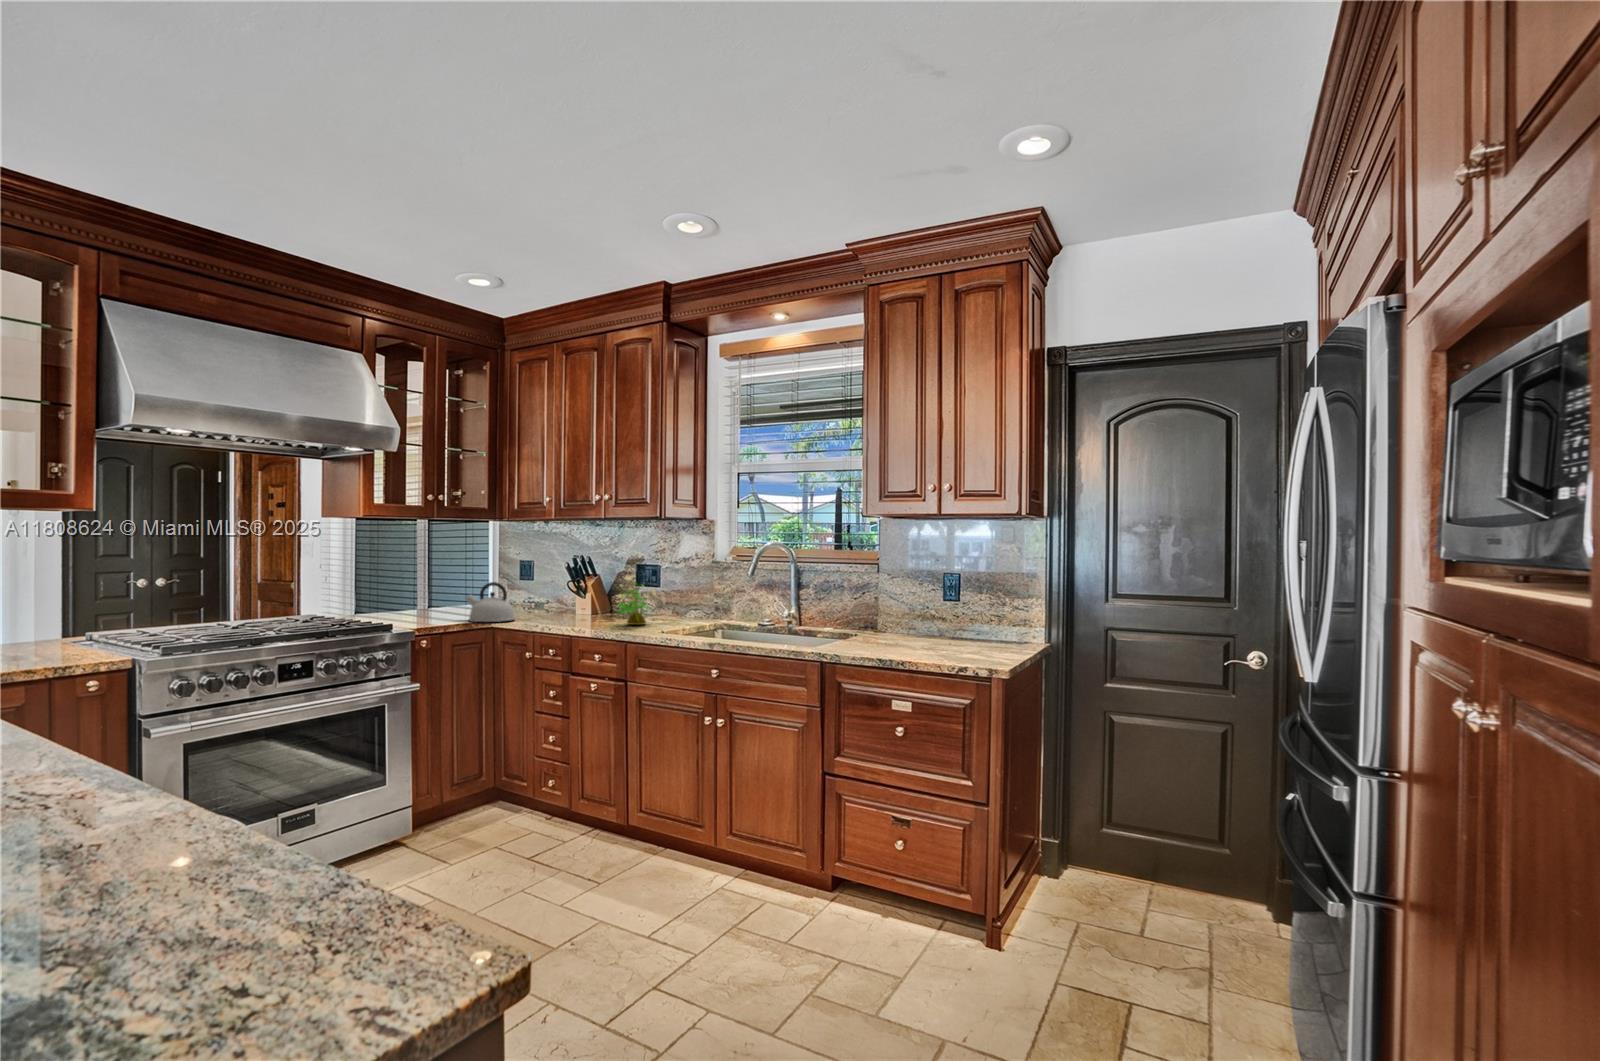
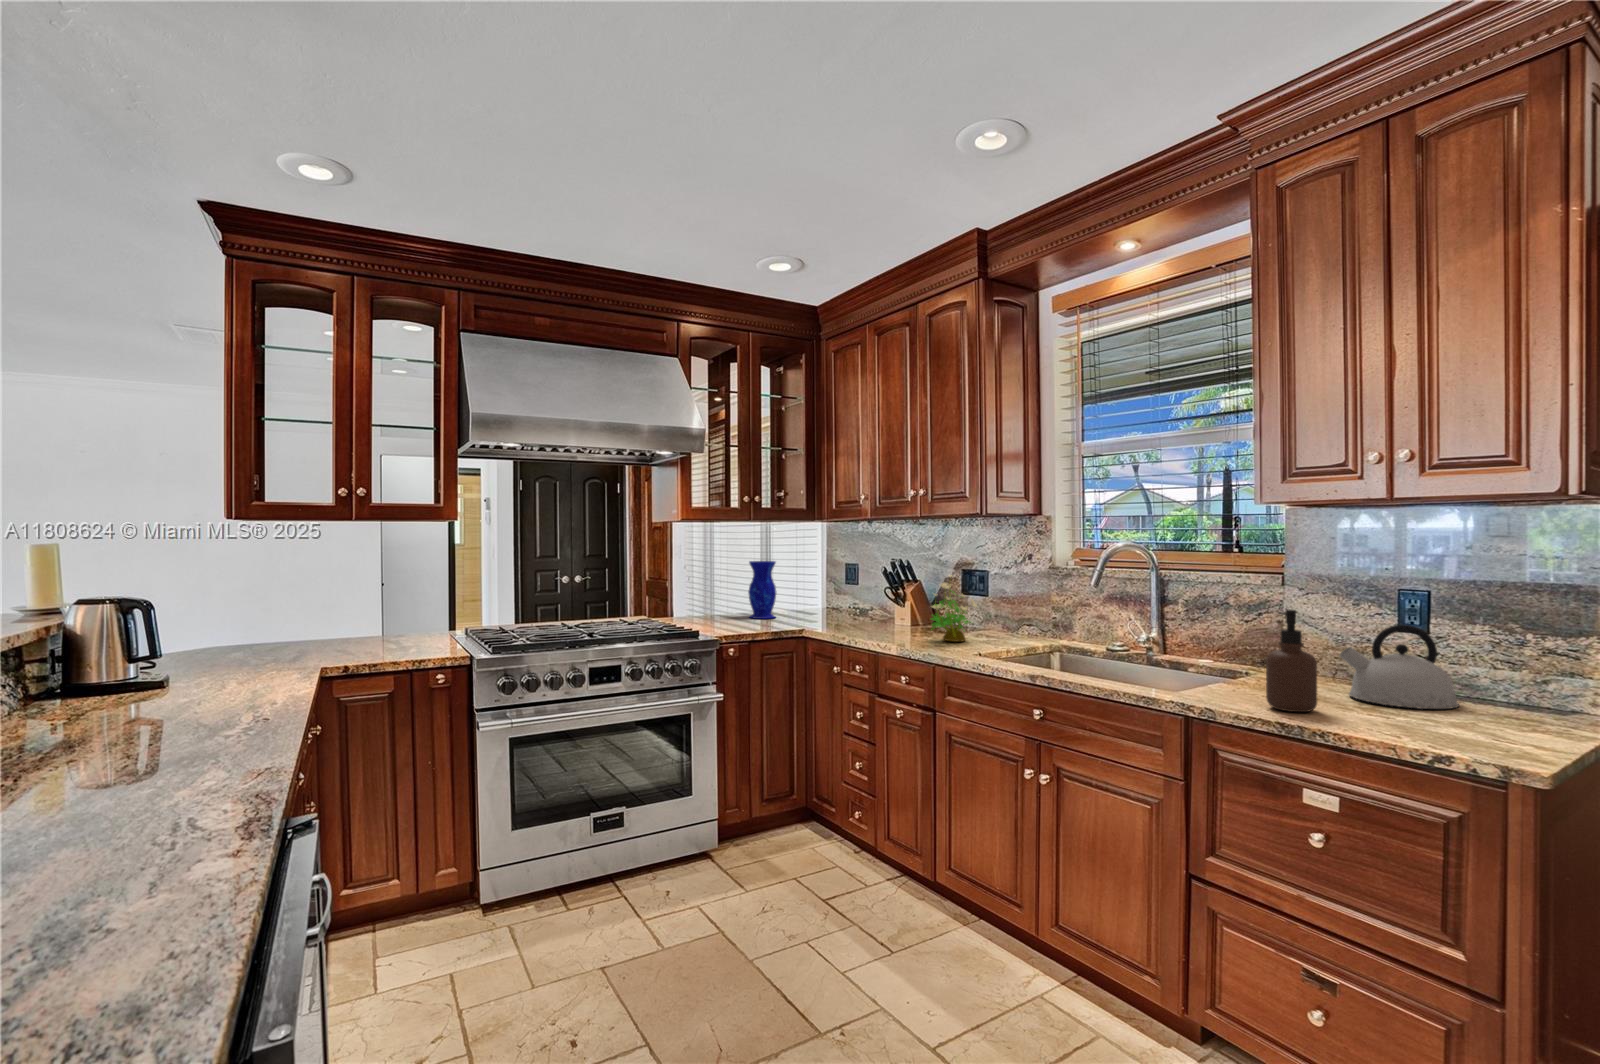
vase: none [423,558,454,615] -> present [748,561,776,619]
kettle: present [466,582,515,622] -> present [1340,625,1459,709]
soap dispenser: none [871,586,900,653] -> present [1266,610,1317,712]

